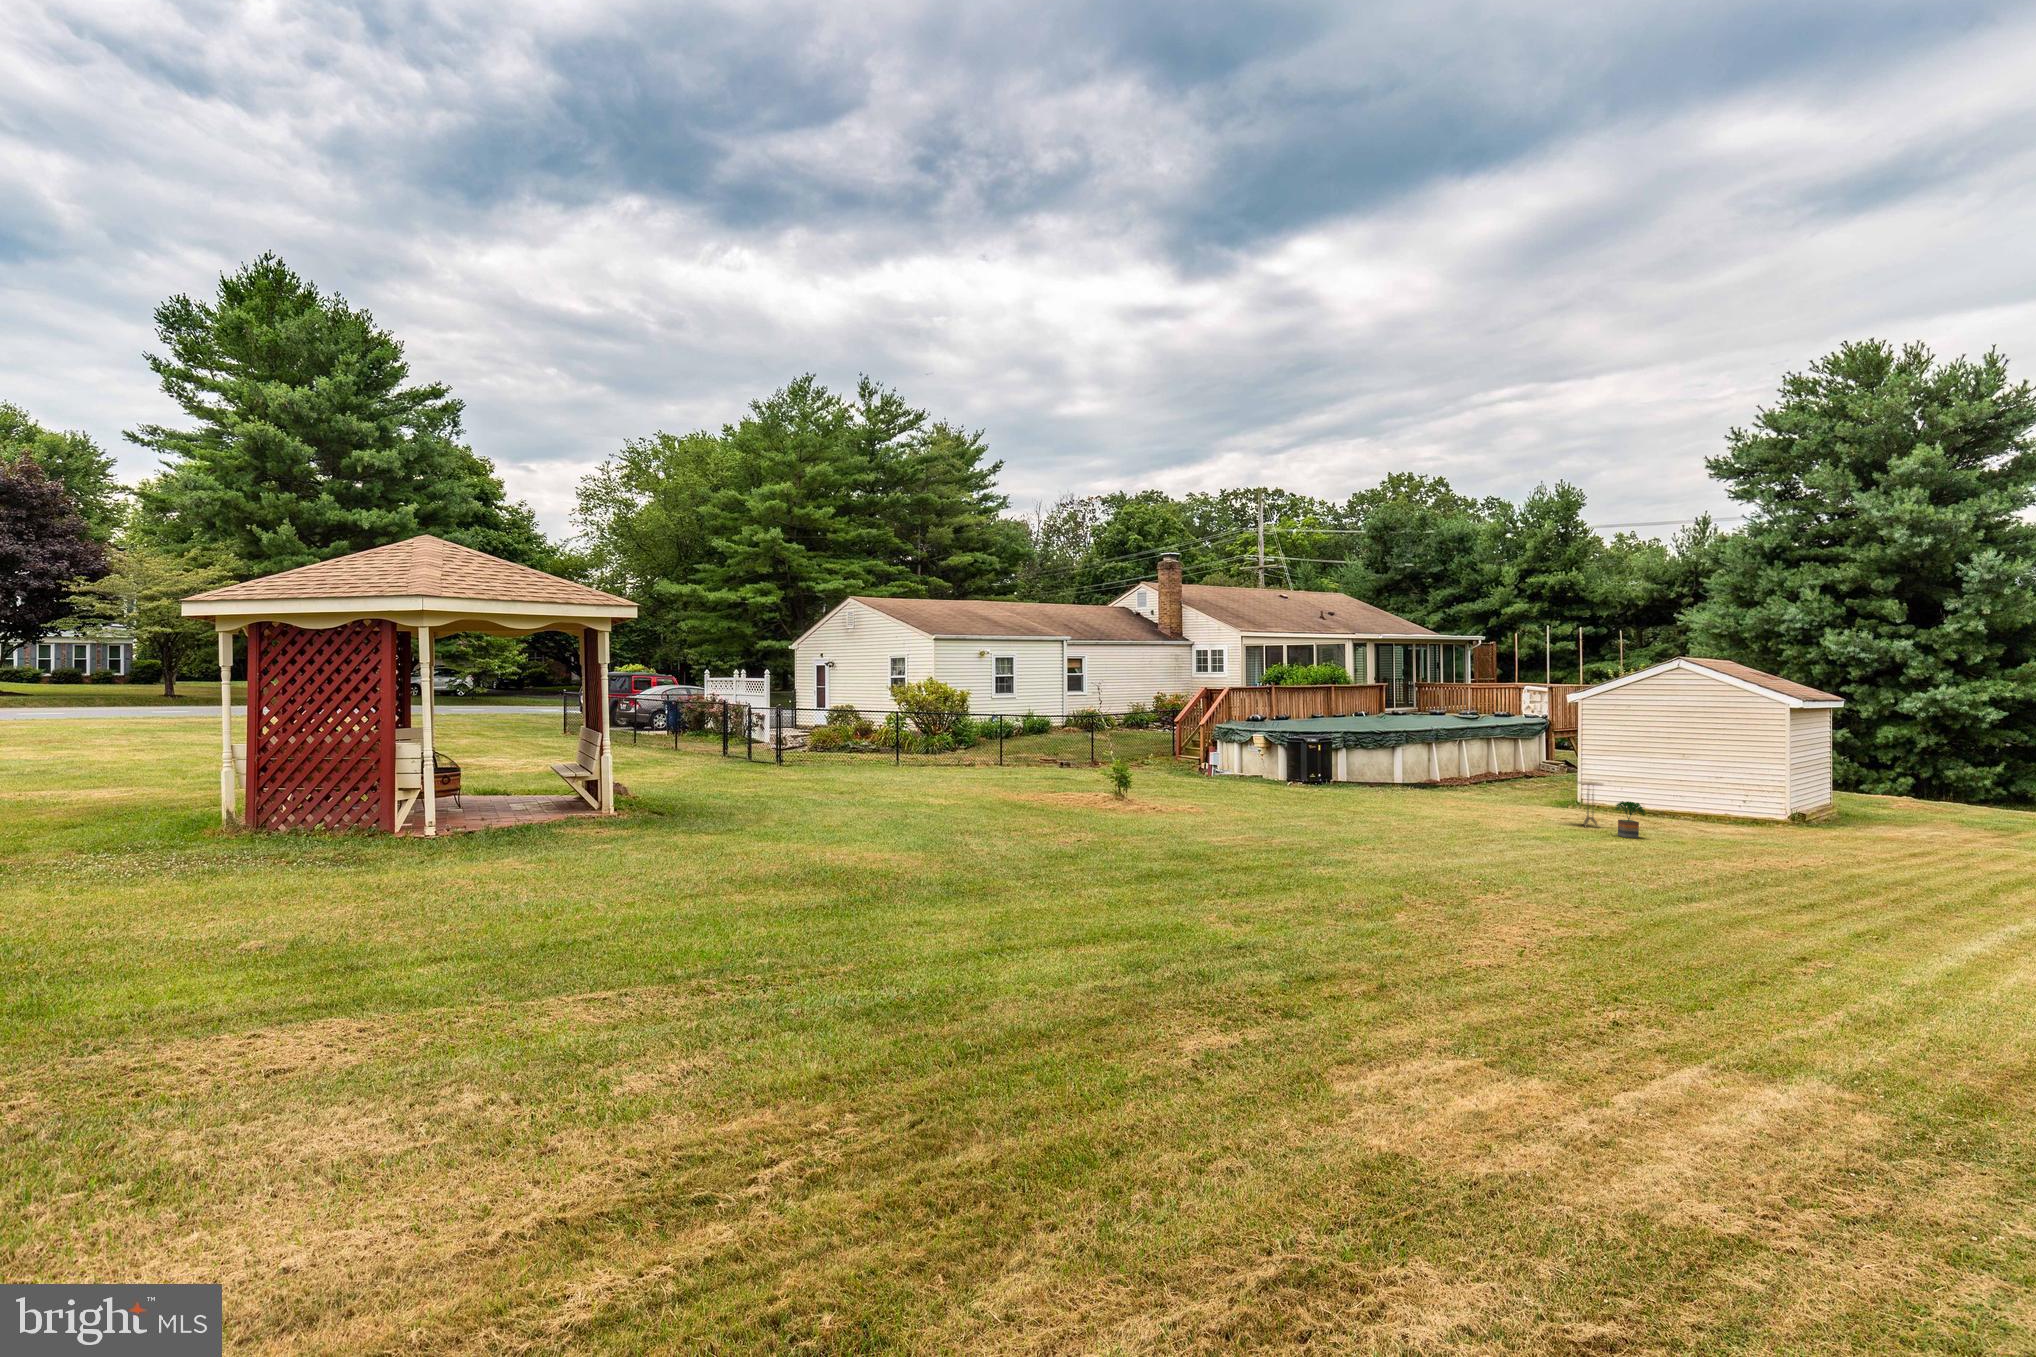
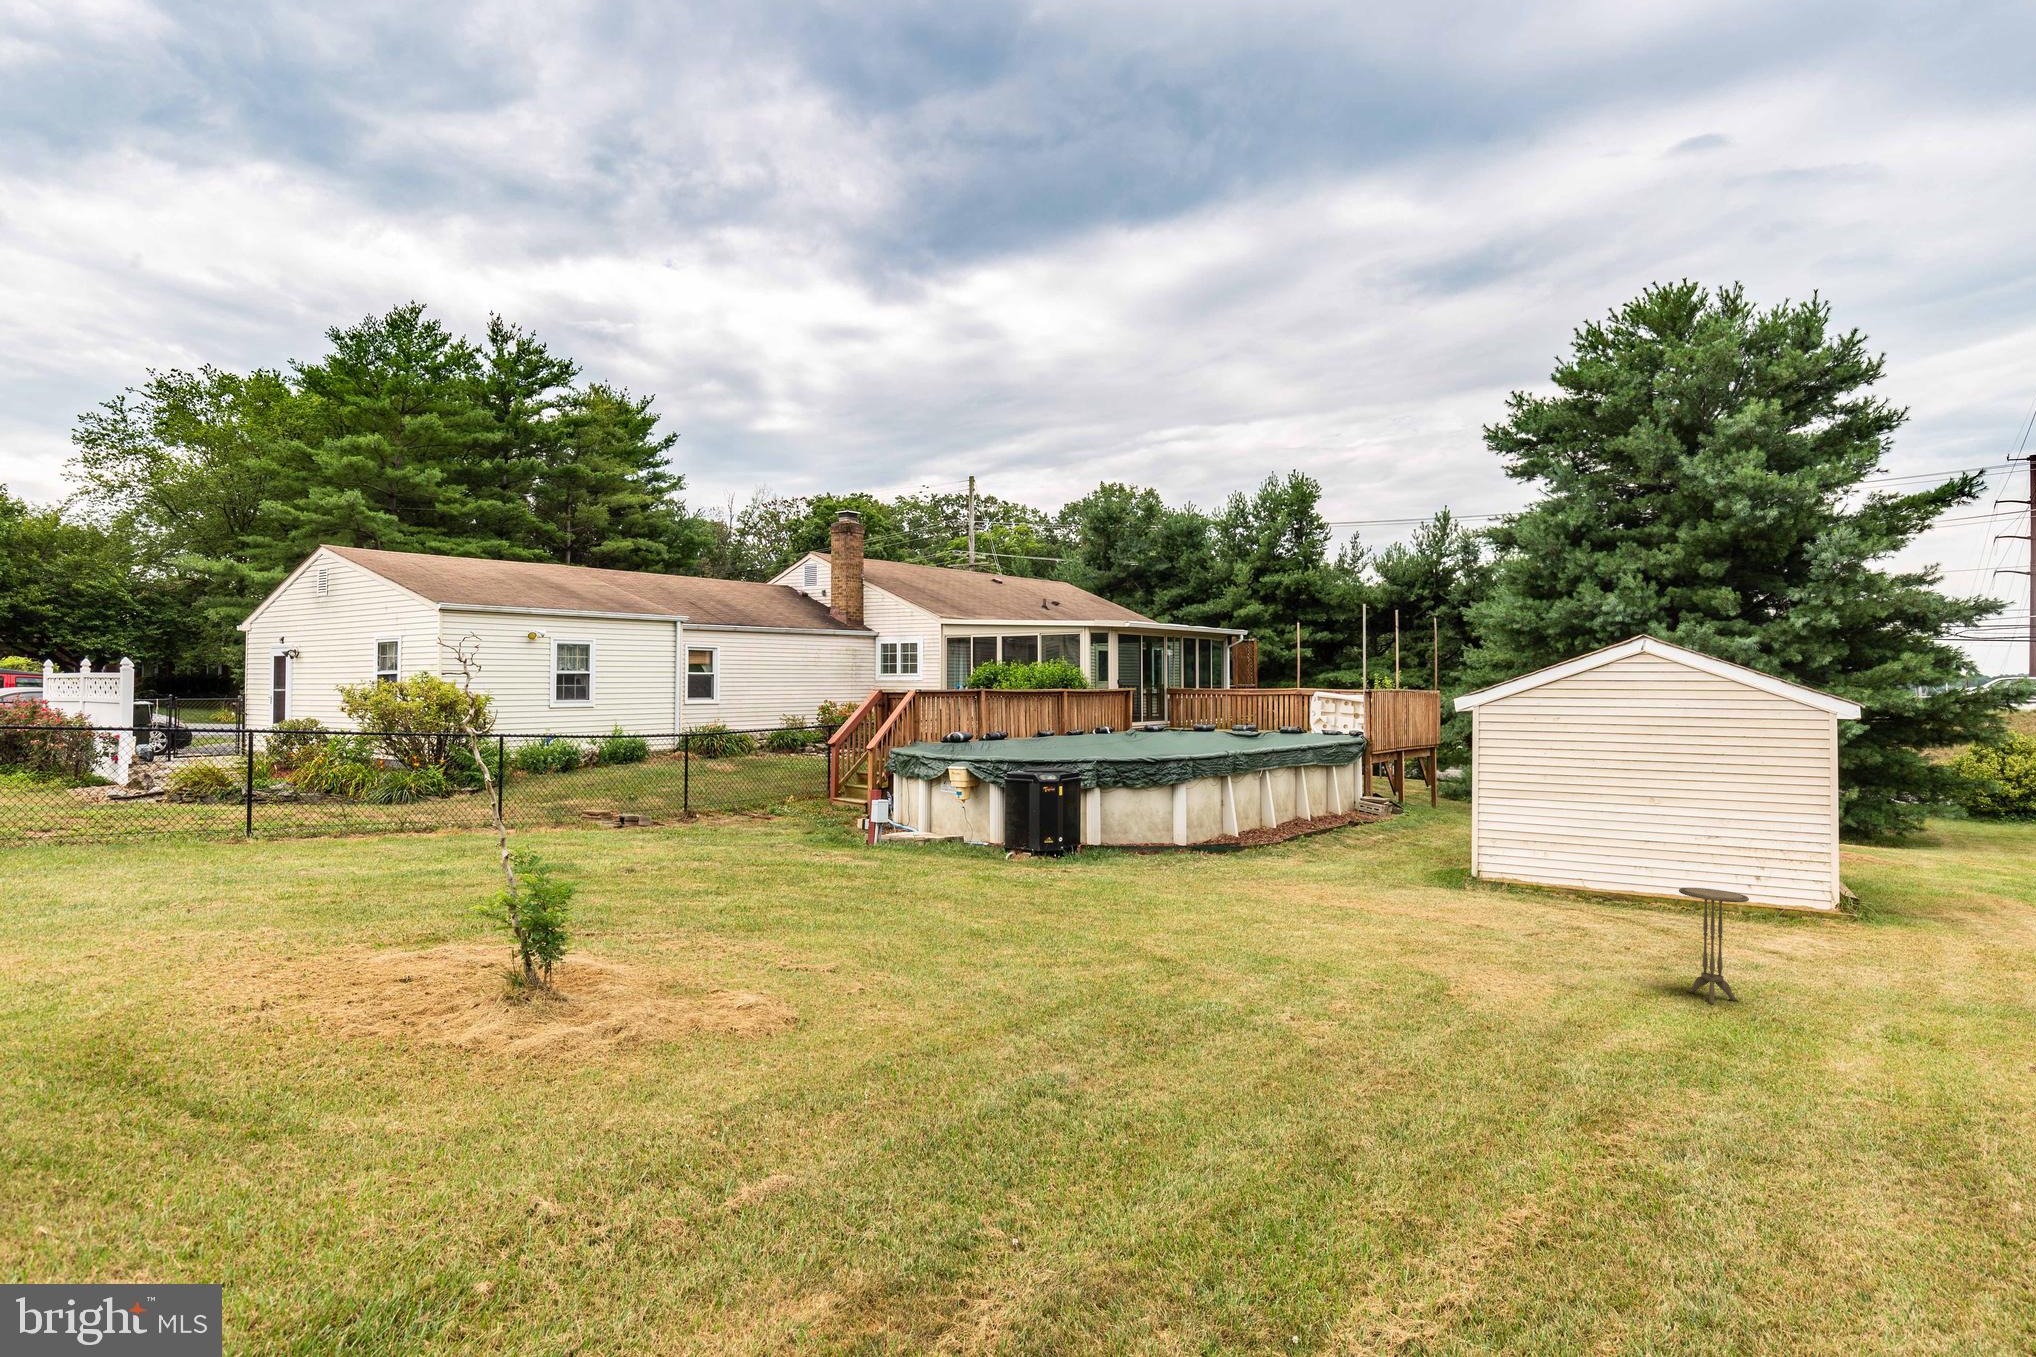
potted tree: present [1616,801,1645,838] -> none [1834,953,1938,1057]

